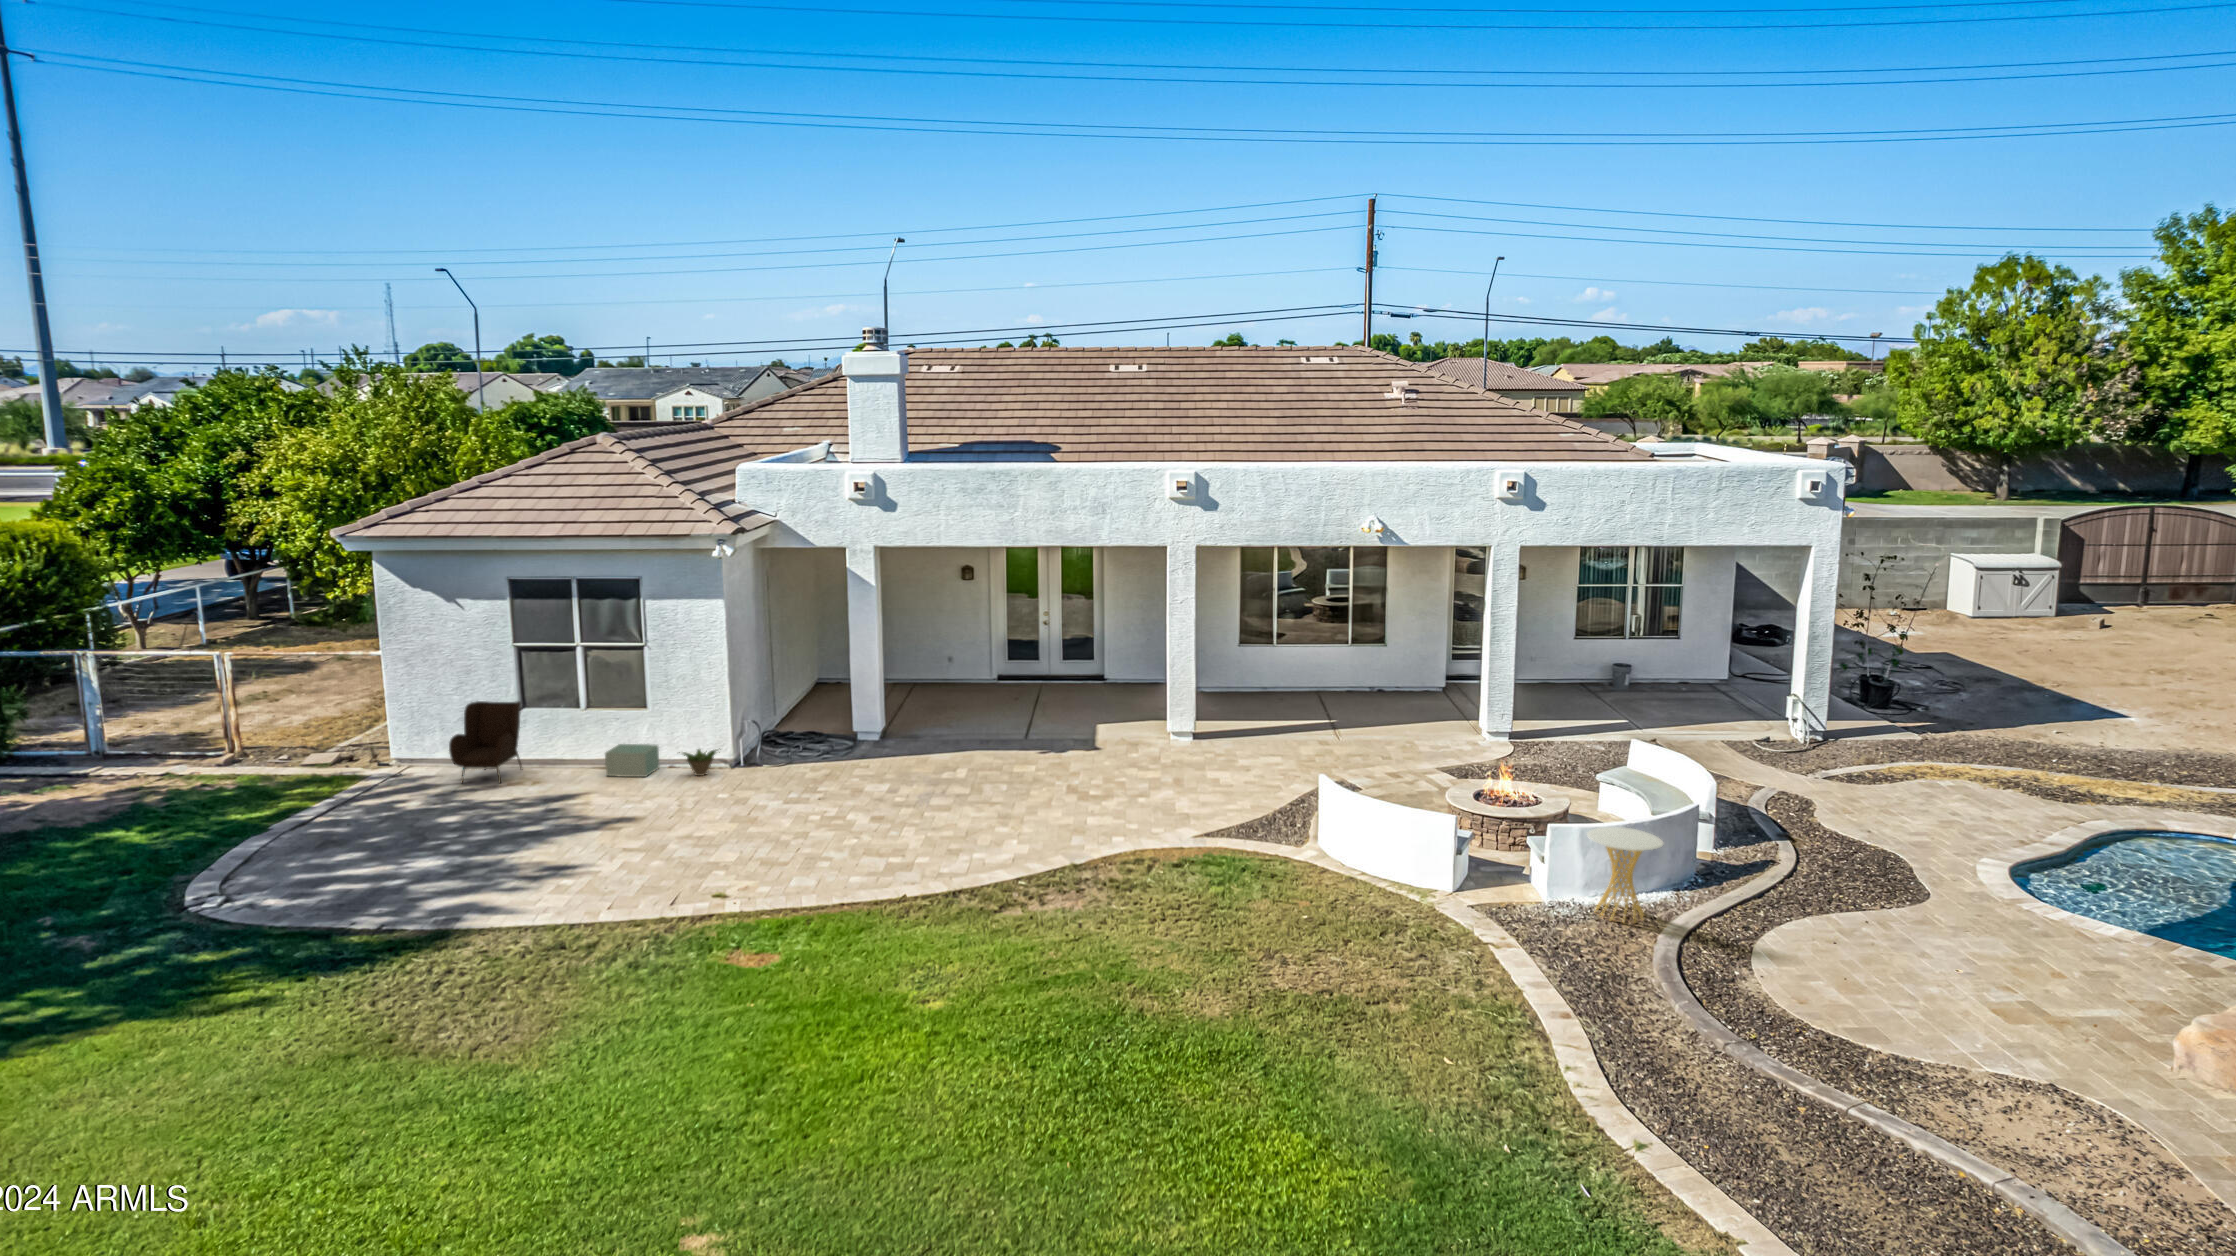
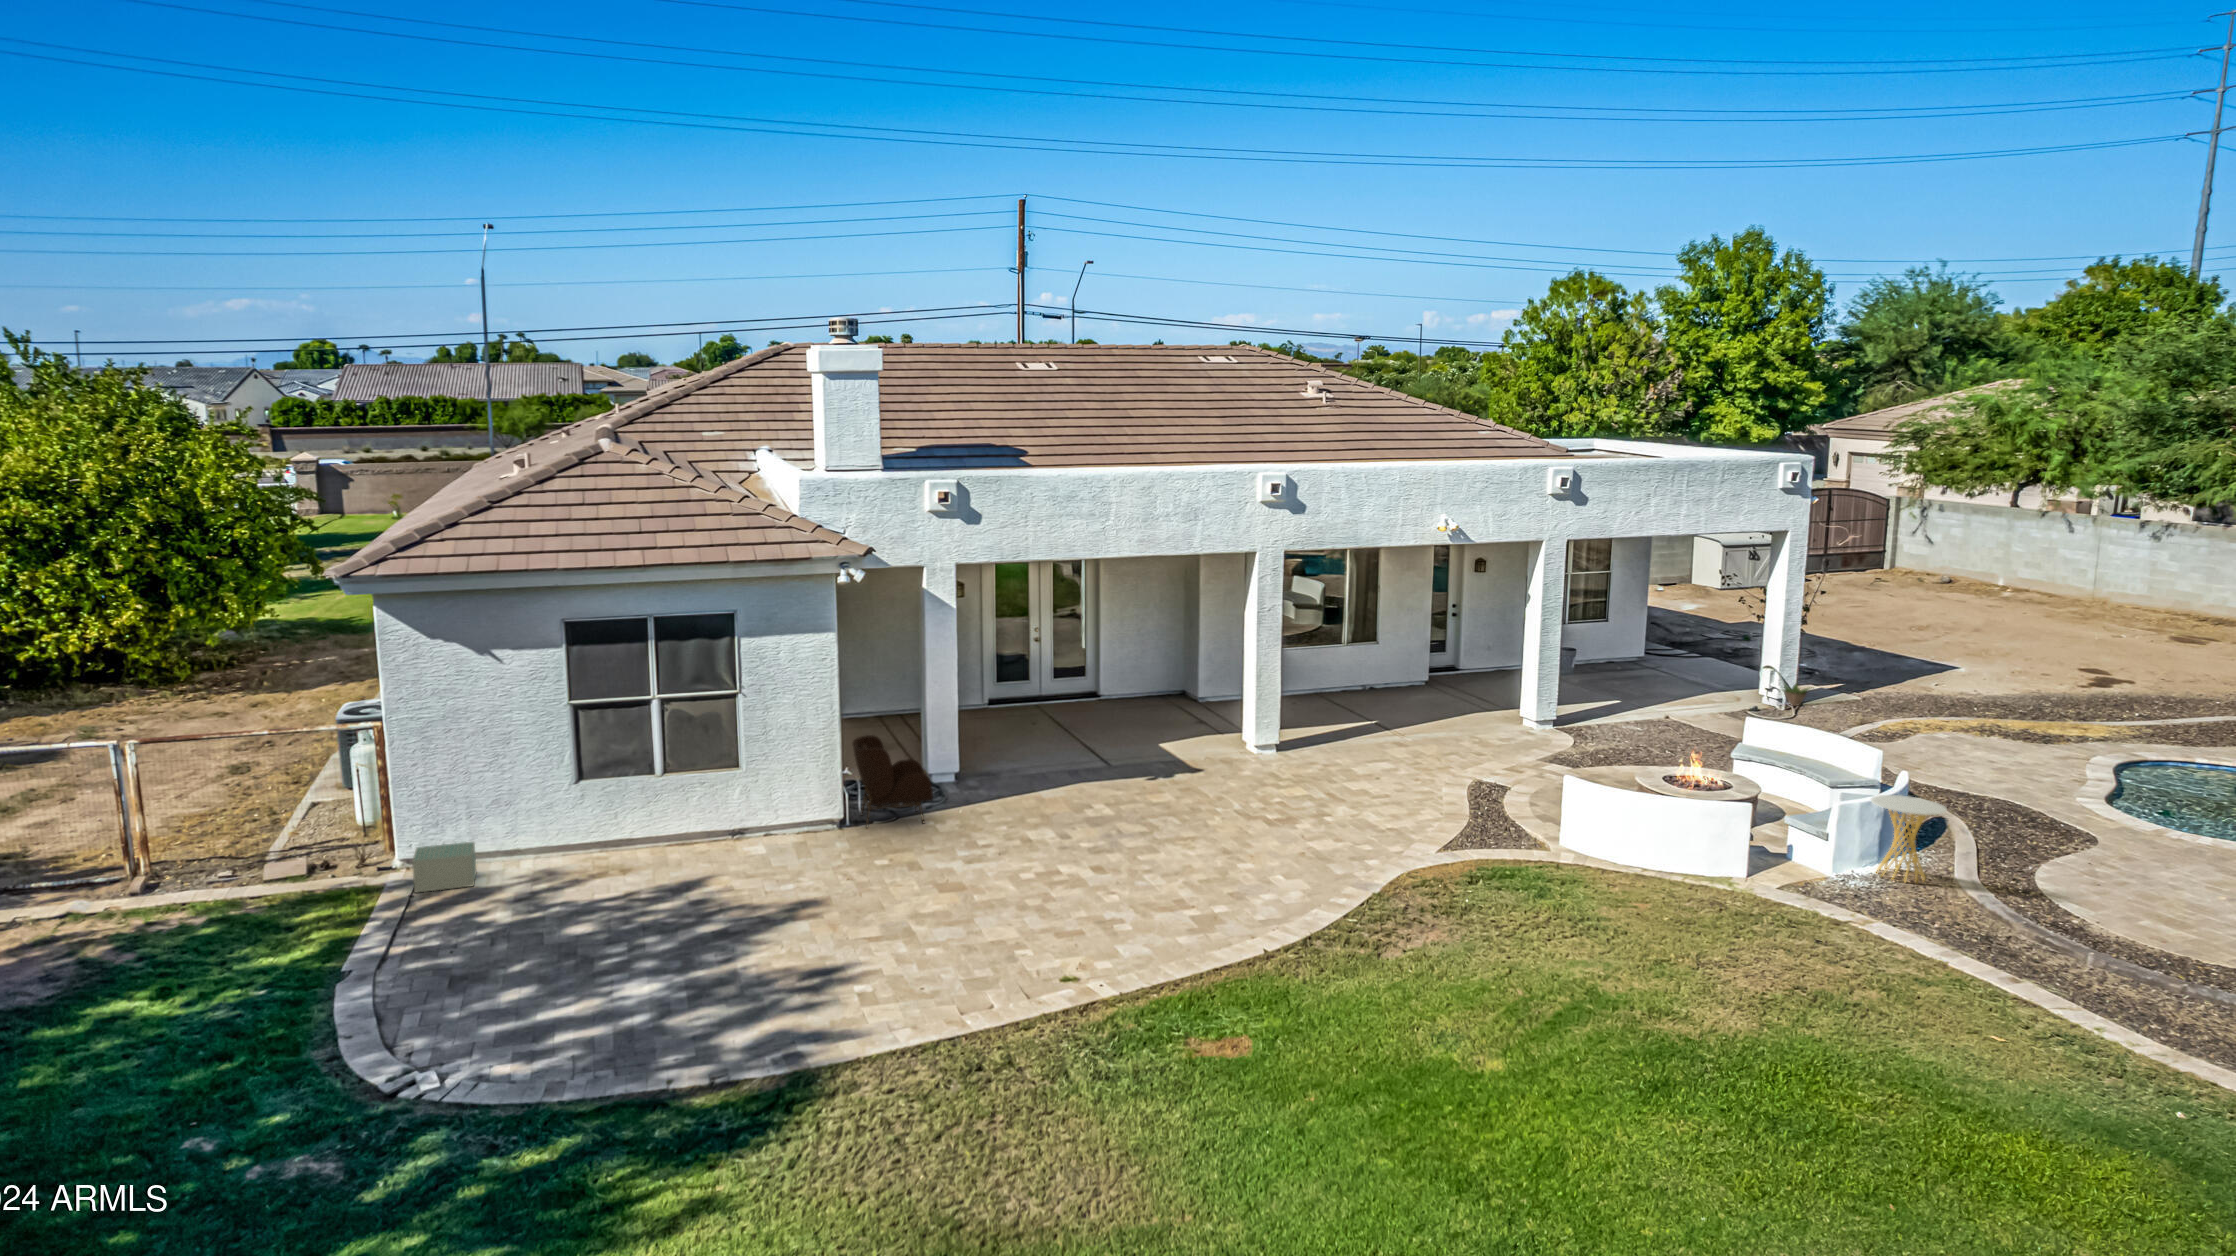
armchair: present [449,701,522,782] -> present [853,735,933,827]
storage box: present [605,744,659,777] -> present [412,842,476,892]
decorative plant: present [683,749,717,776] -> present [1782,684,1812,706]

